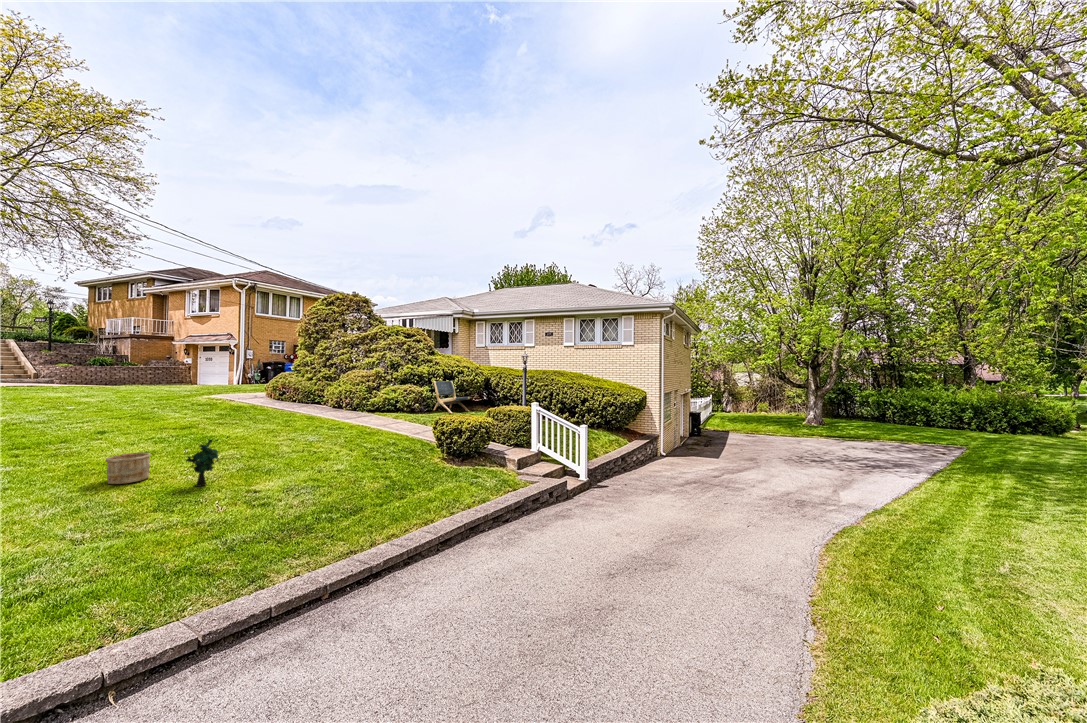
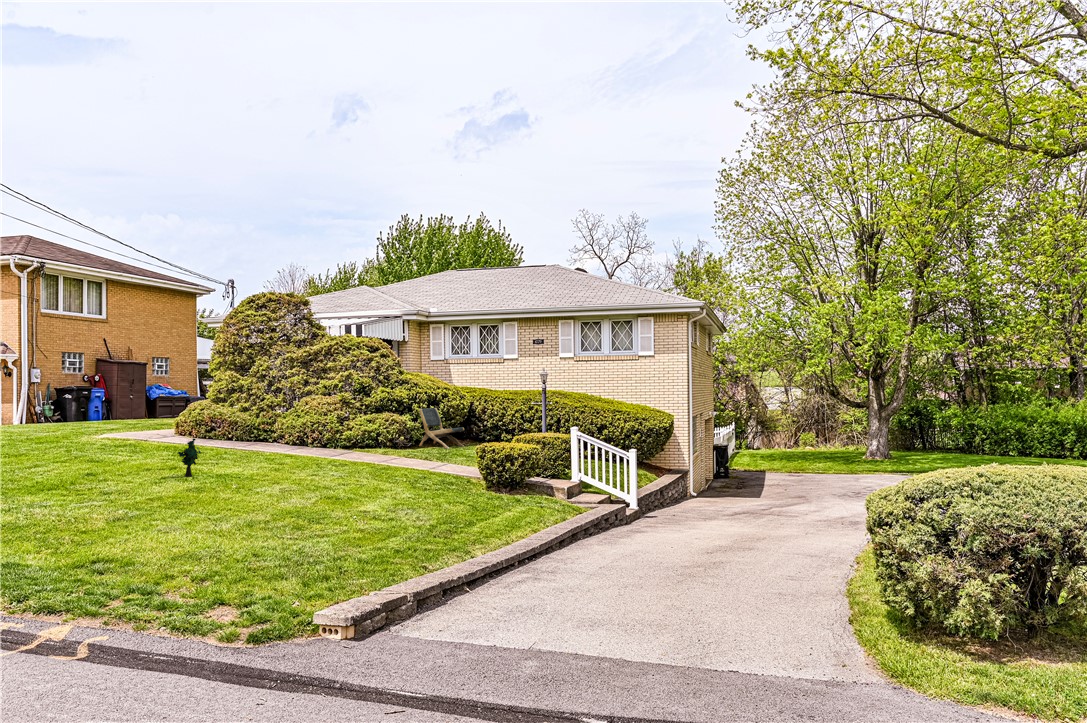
decorative plant: present [187,440,219,487] -> present [178,438,201,477]
wooden bucket: present [106,452,151,484] -> none [268,476,297,501]

